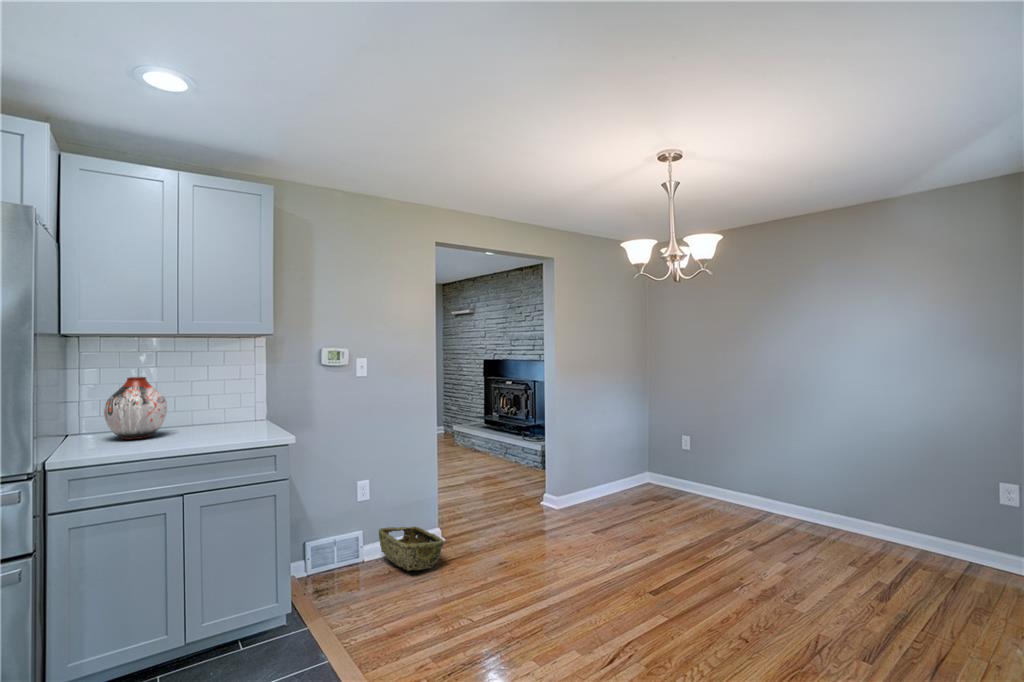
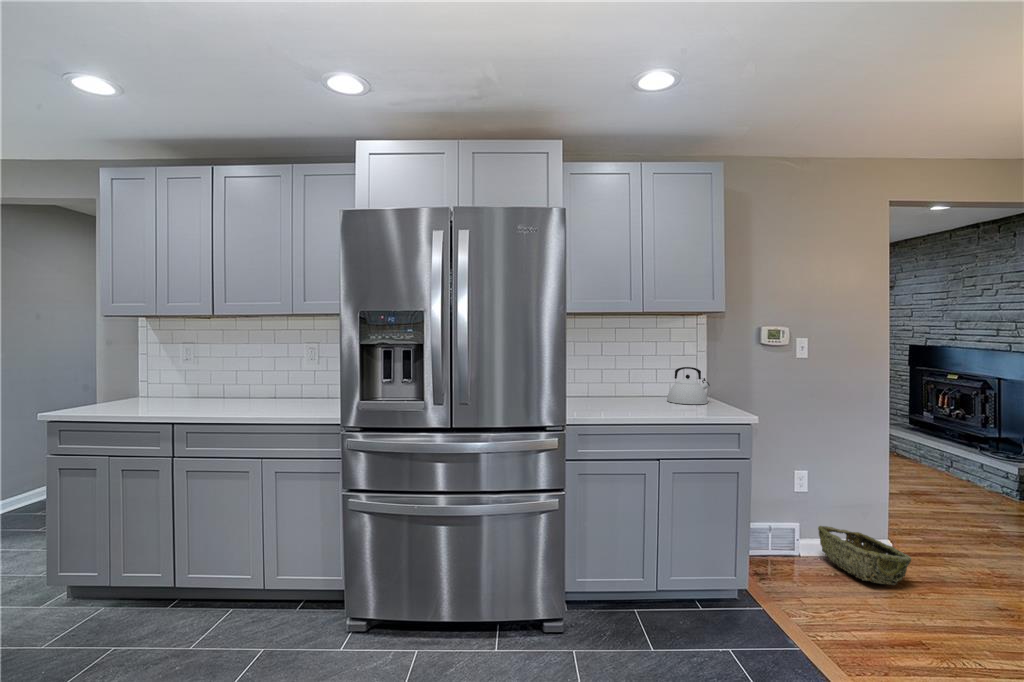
vase: present [104,377,167,439] -> none [594,349,637,402]
kettle: none [208,392,258,432] -> present [667,367,710,404]

